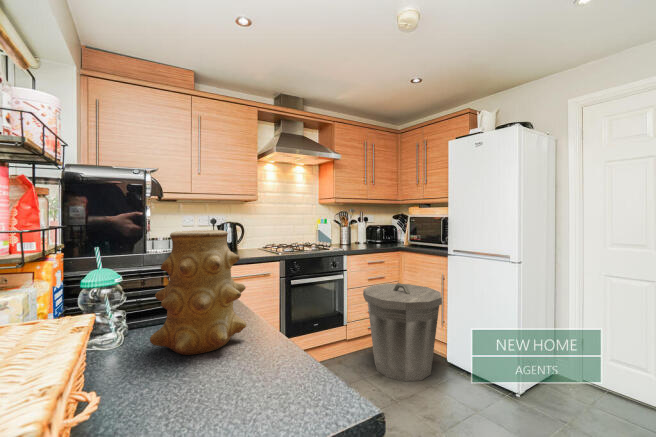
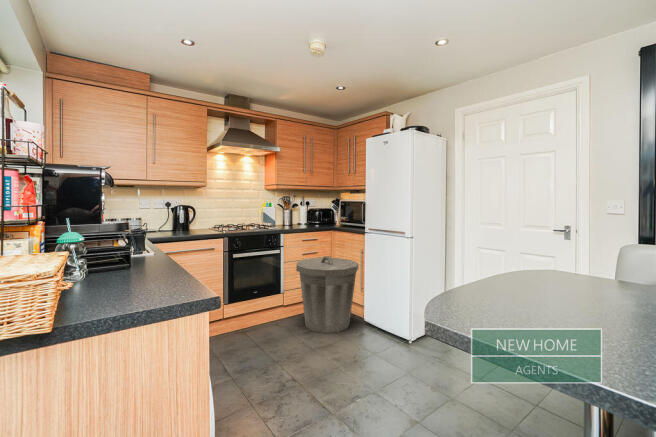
vase: present [150,230,246,355] -> none [106,207,170,281]

